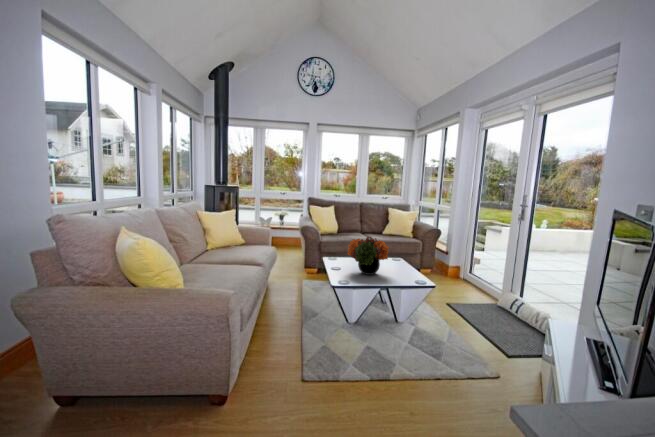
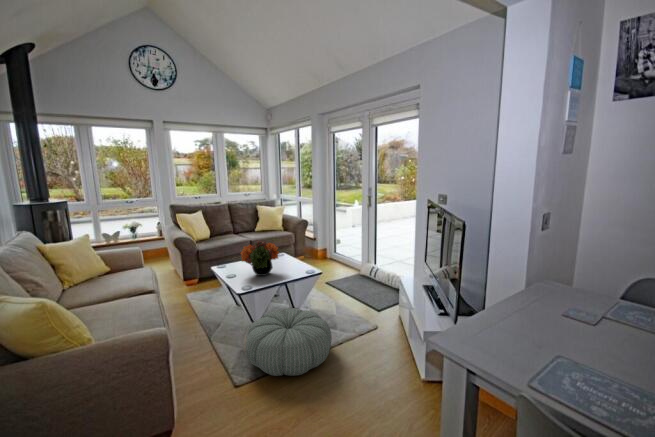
pouf: none [322,314,425,396] -> present [246,308,332,376]

